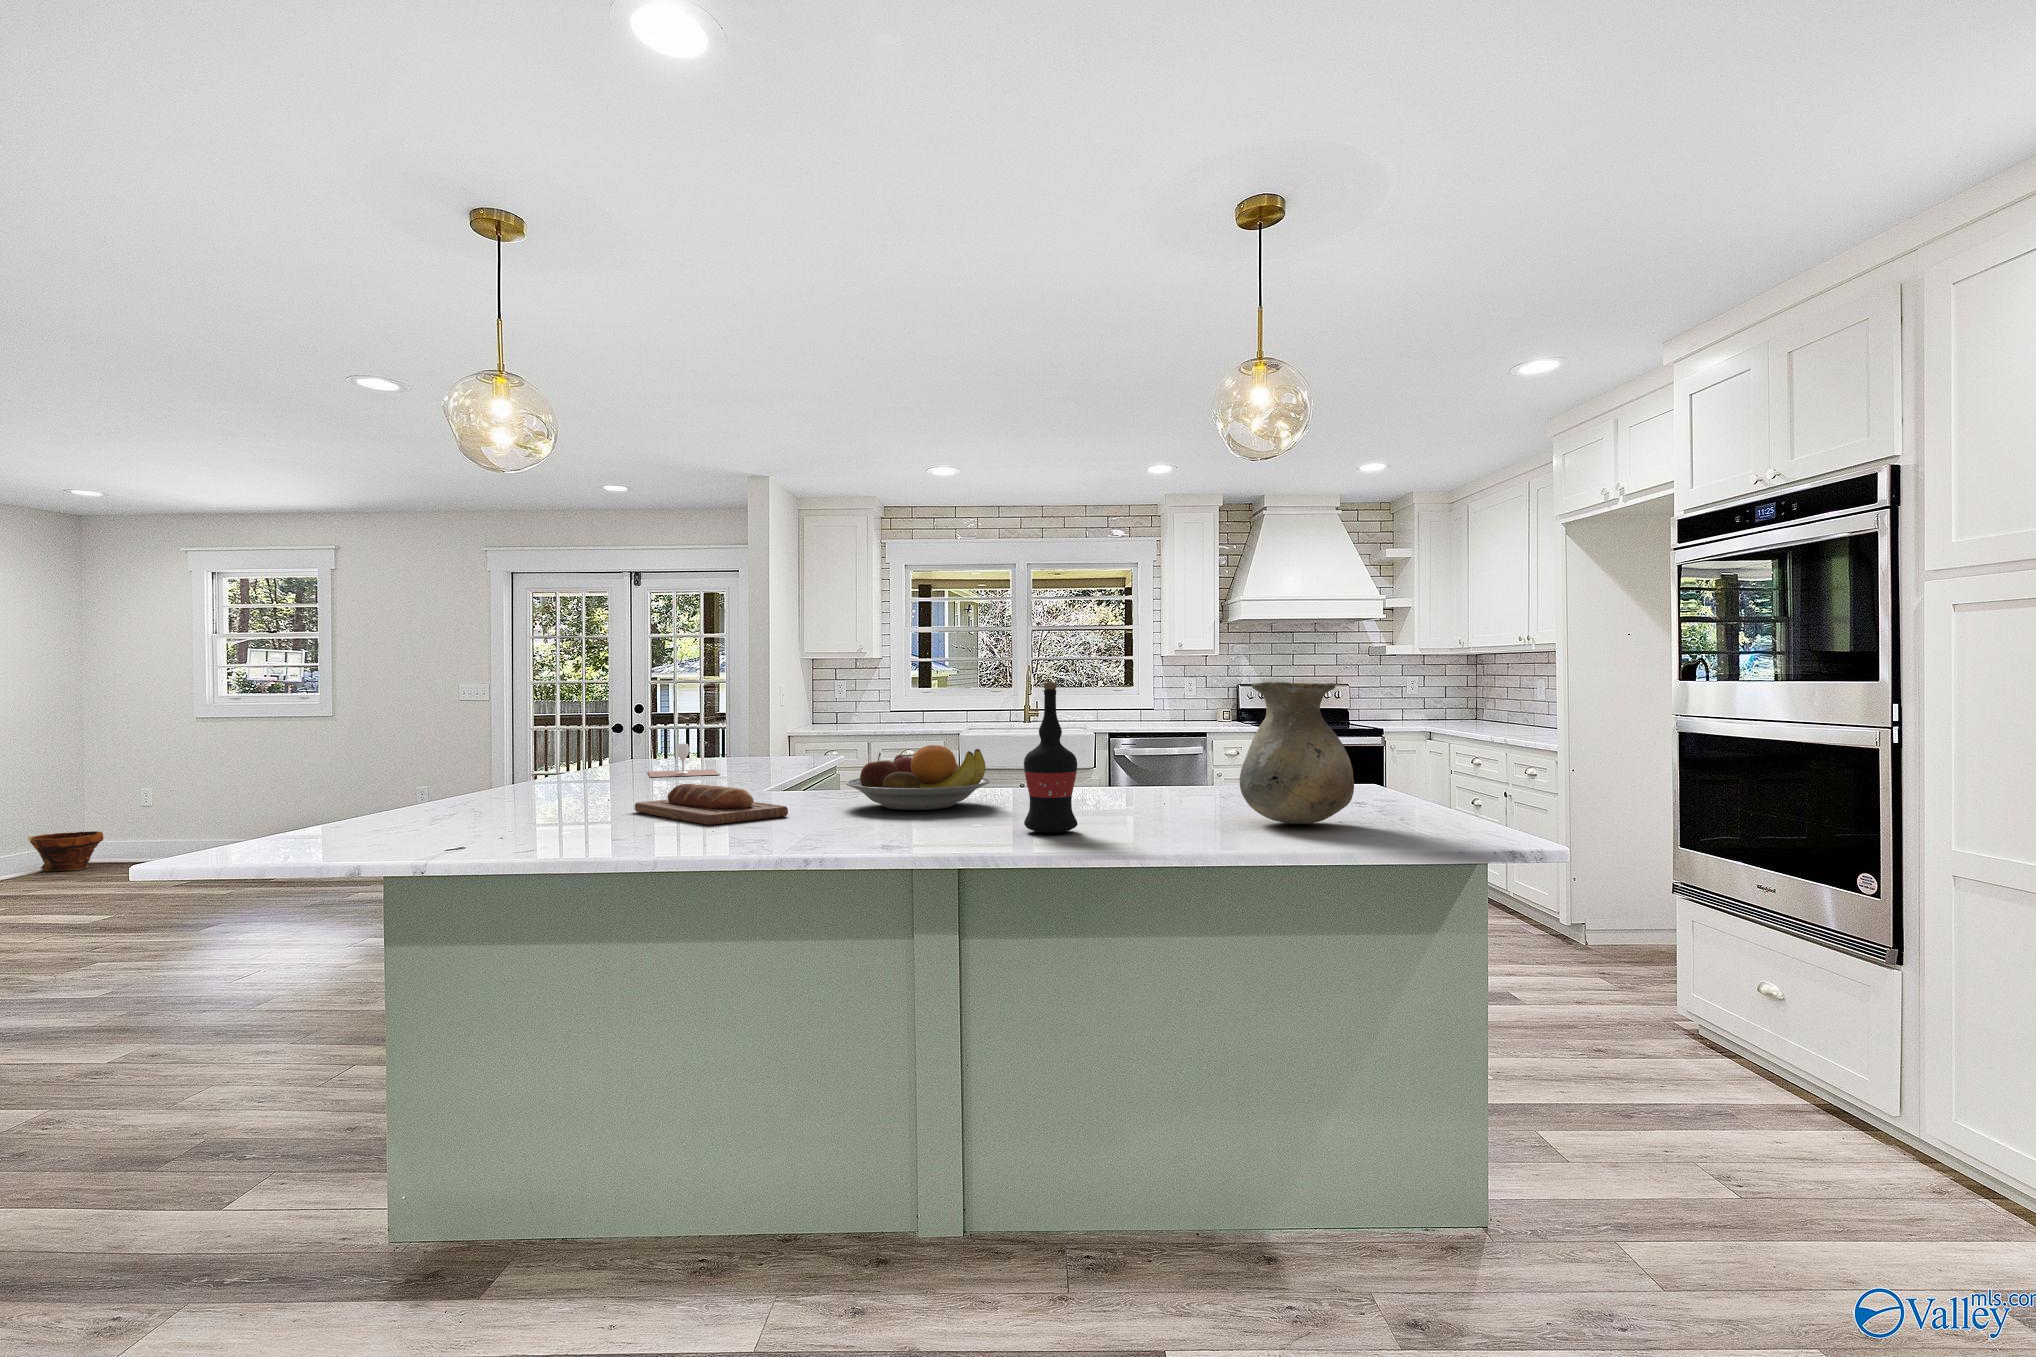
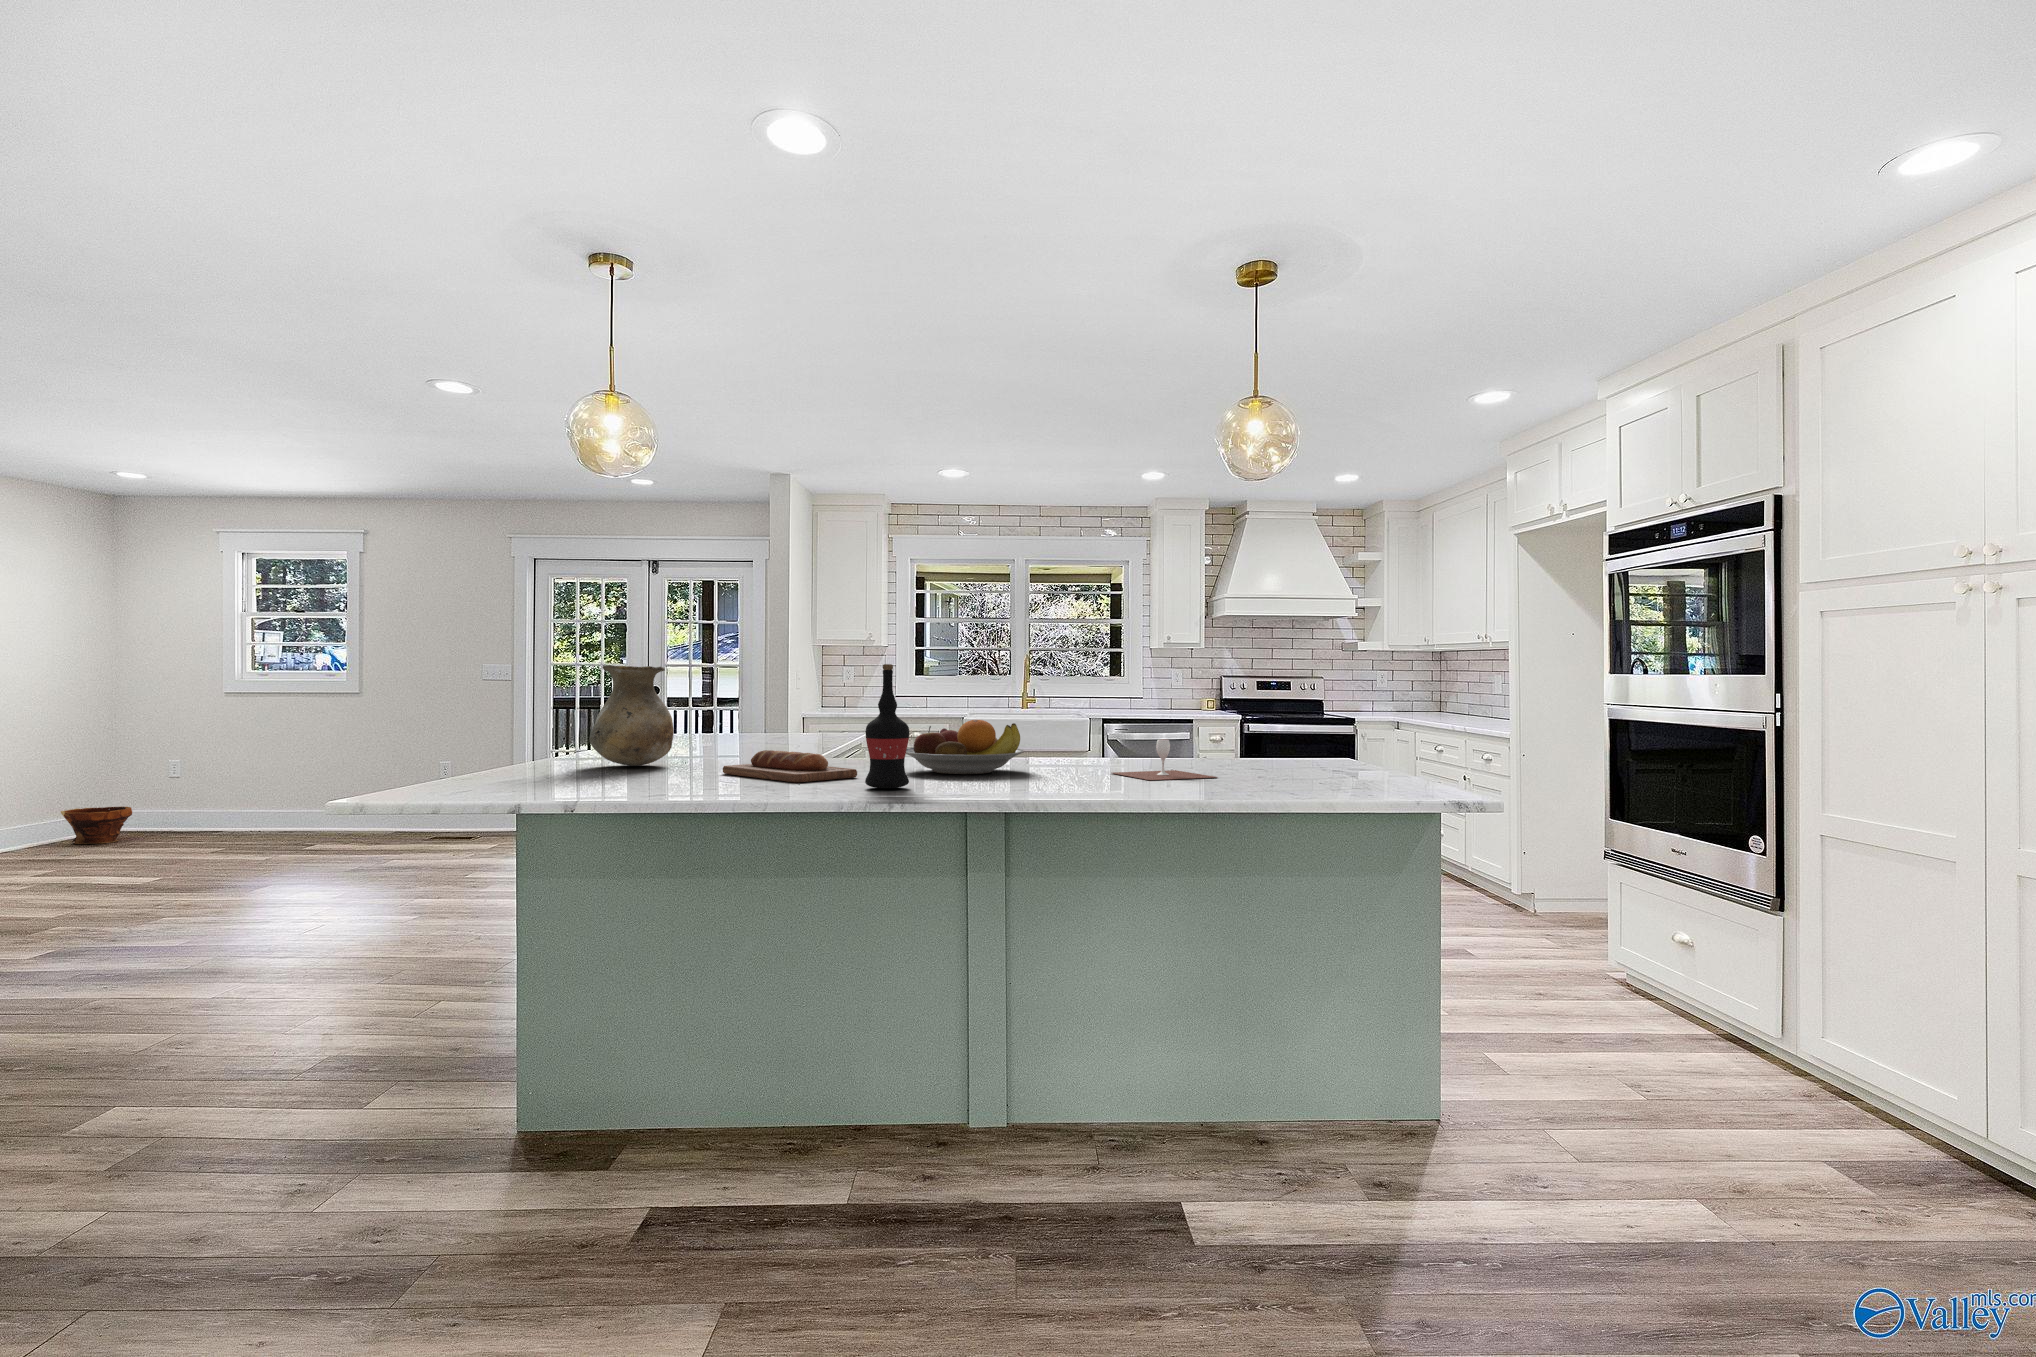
wine bottle: present [1024,682,1078,833] -> present [865,664,909,788]
vase: present [1240,682,1354,824] -> present [589,665,674,766]
wine glass: present [648,744,719,777] -> present [1113,739,1217,780]

